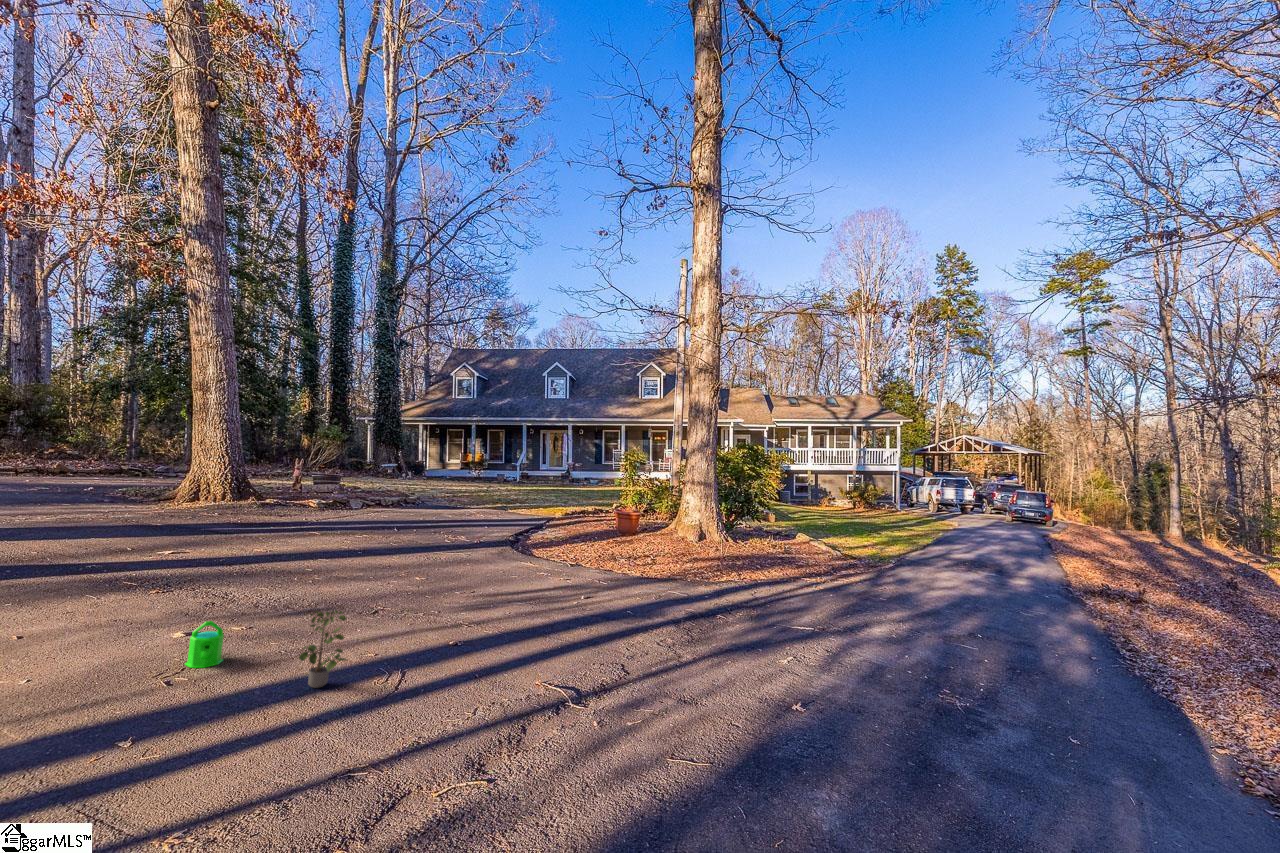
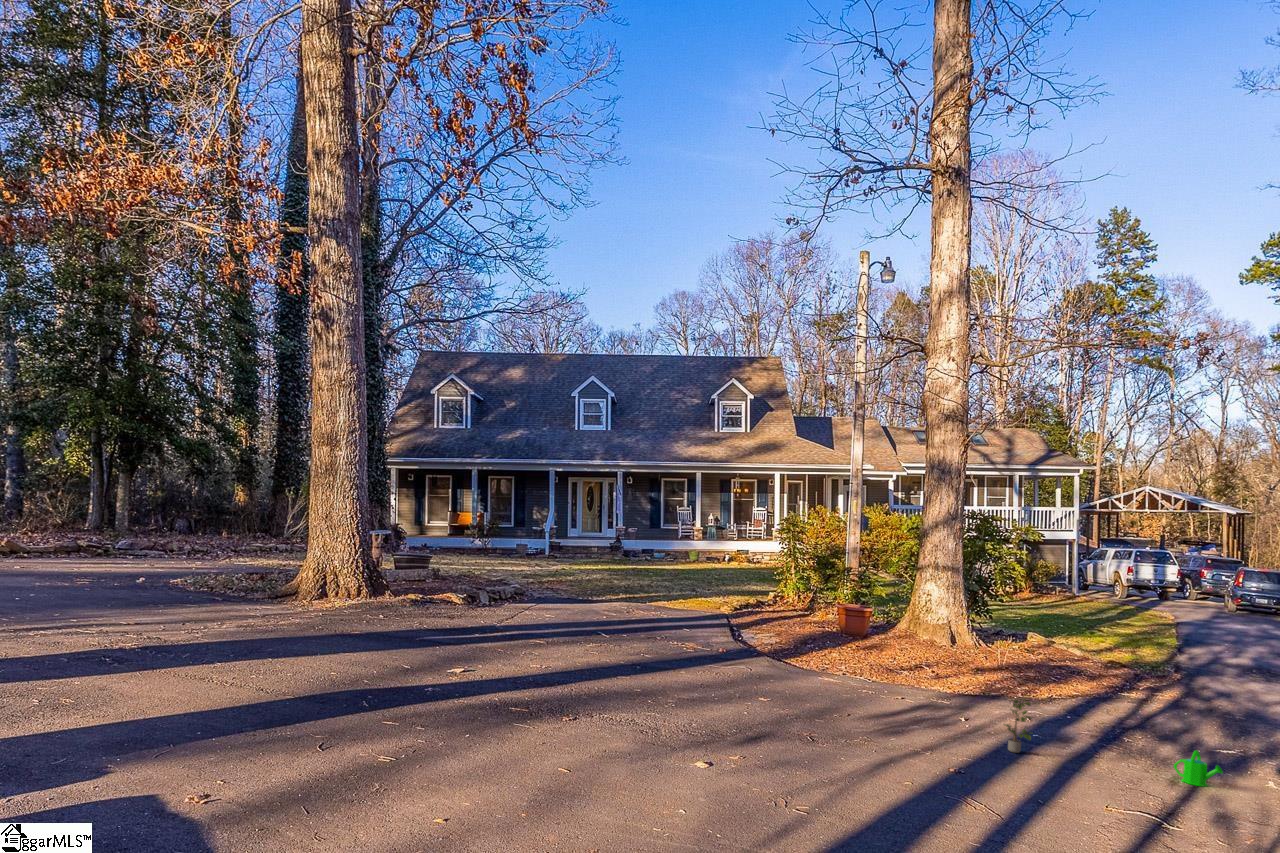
watering can: present [185,621,224,668] -> present [1174,750,1223,786]

